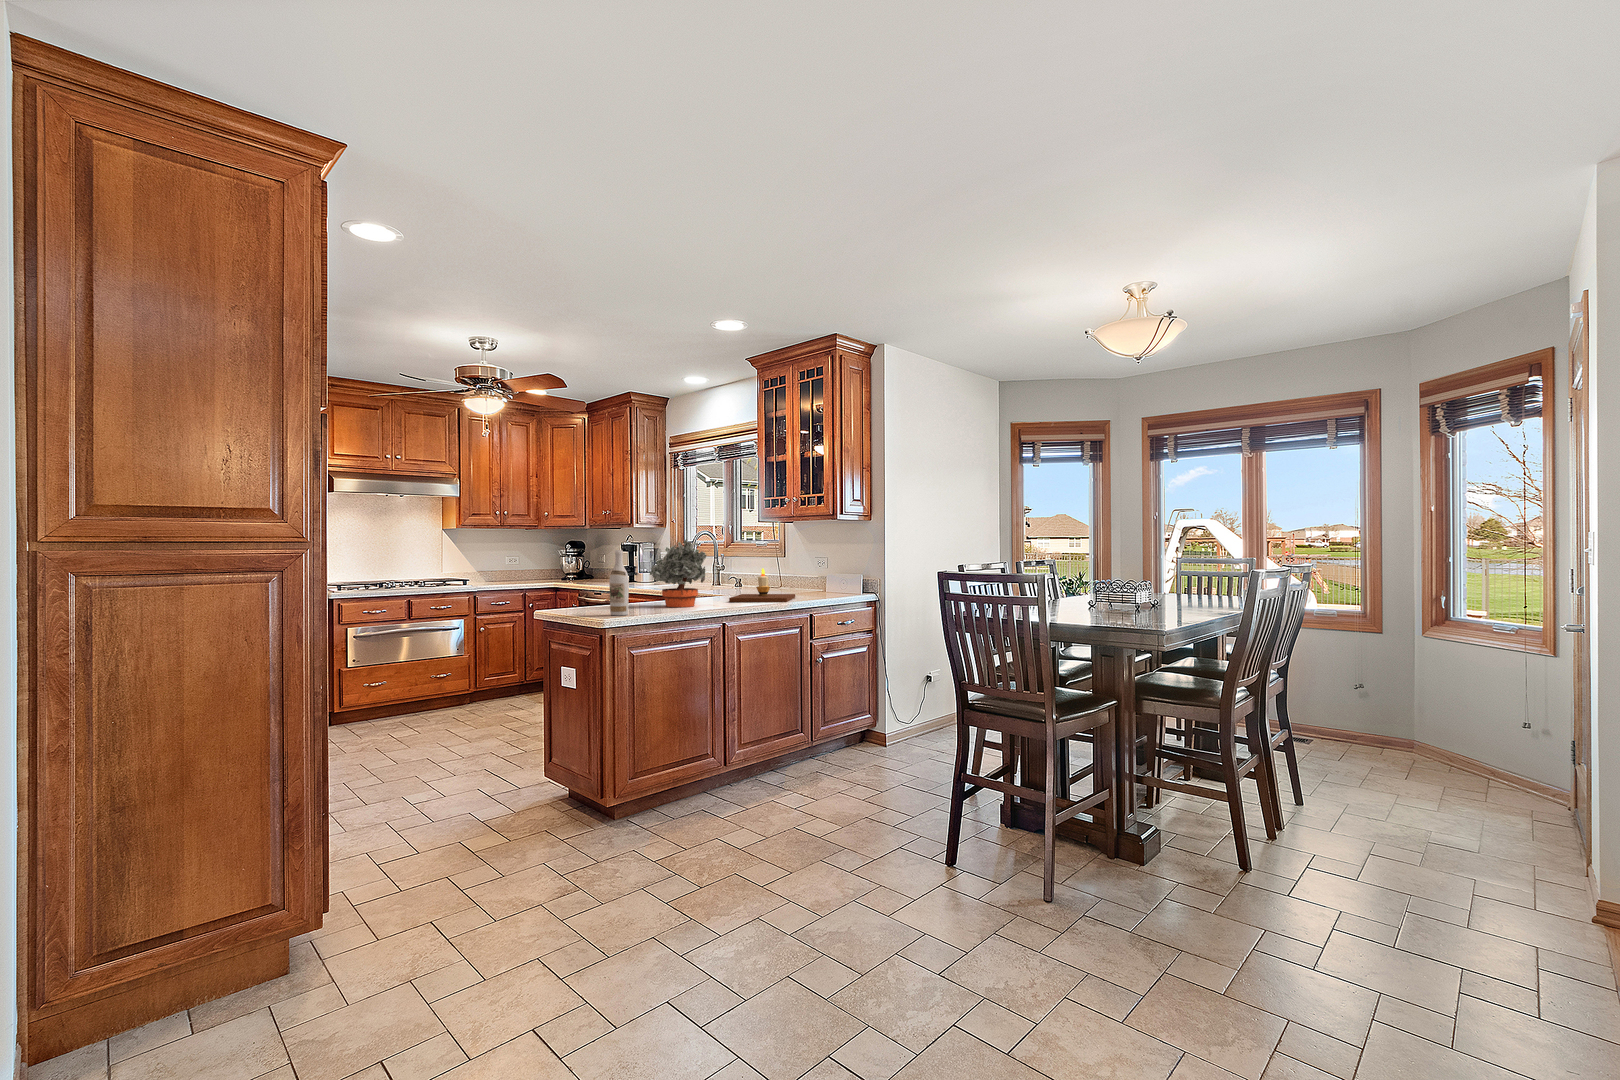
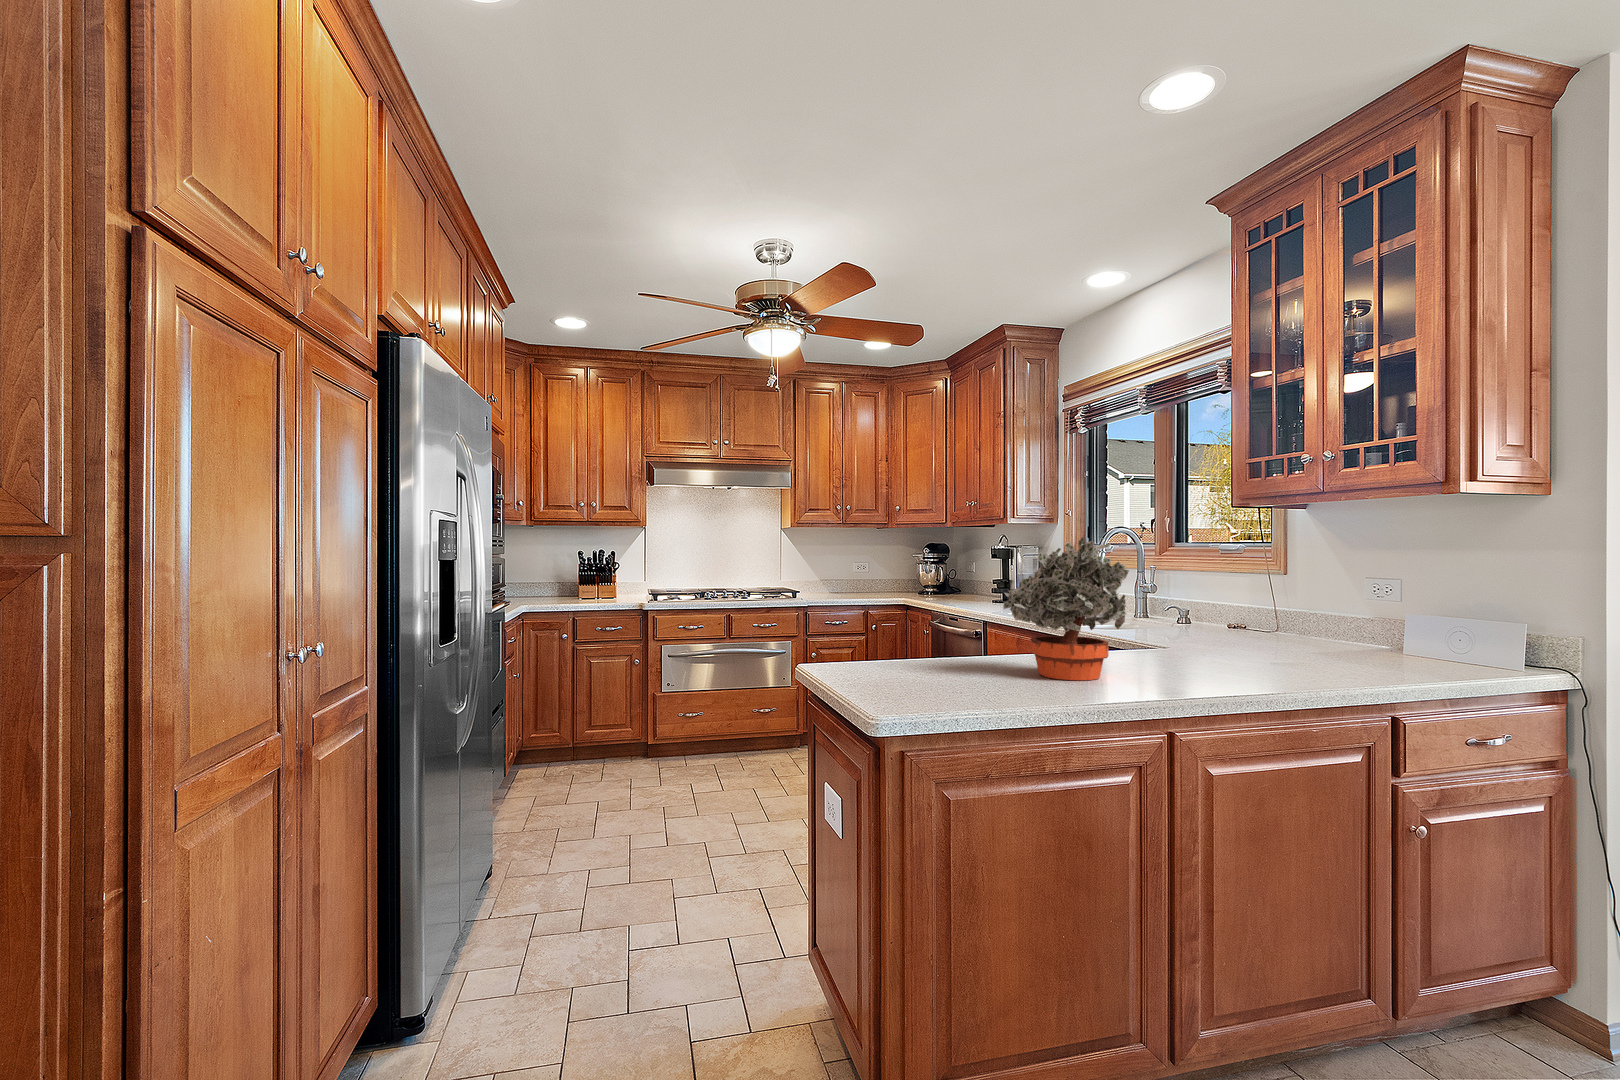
wine bottle: present [609,550,629,616] -> none [905,557,946,702]
candle: present [729,568,795,602] -> none [1179,600,1337,685]

